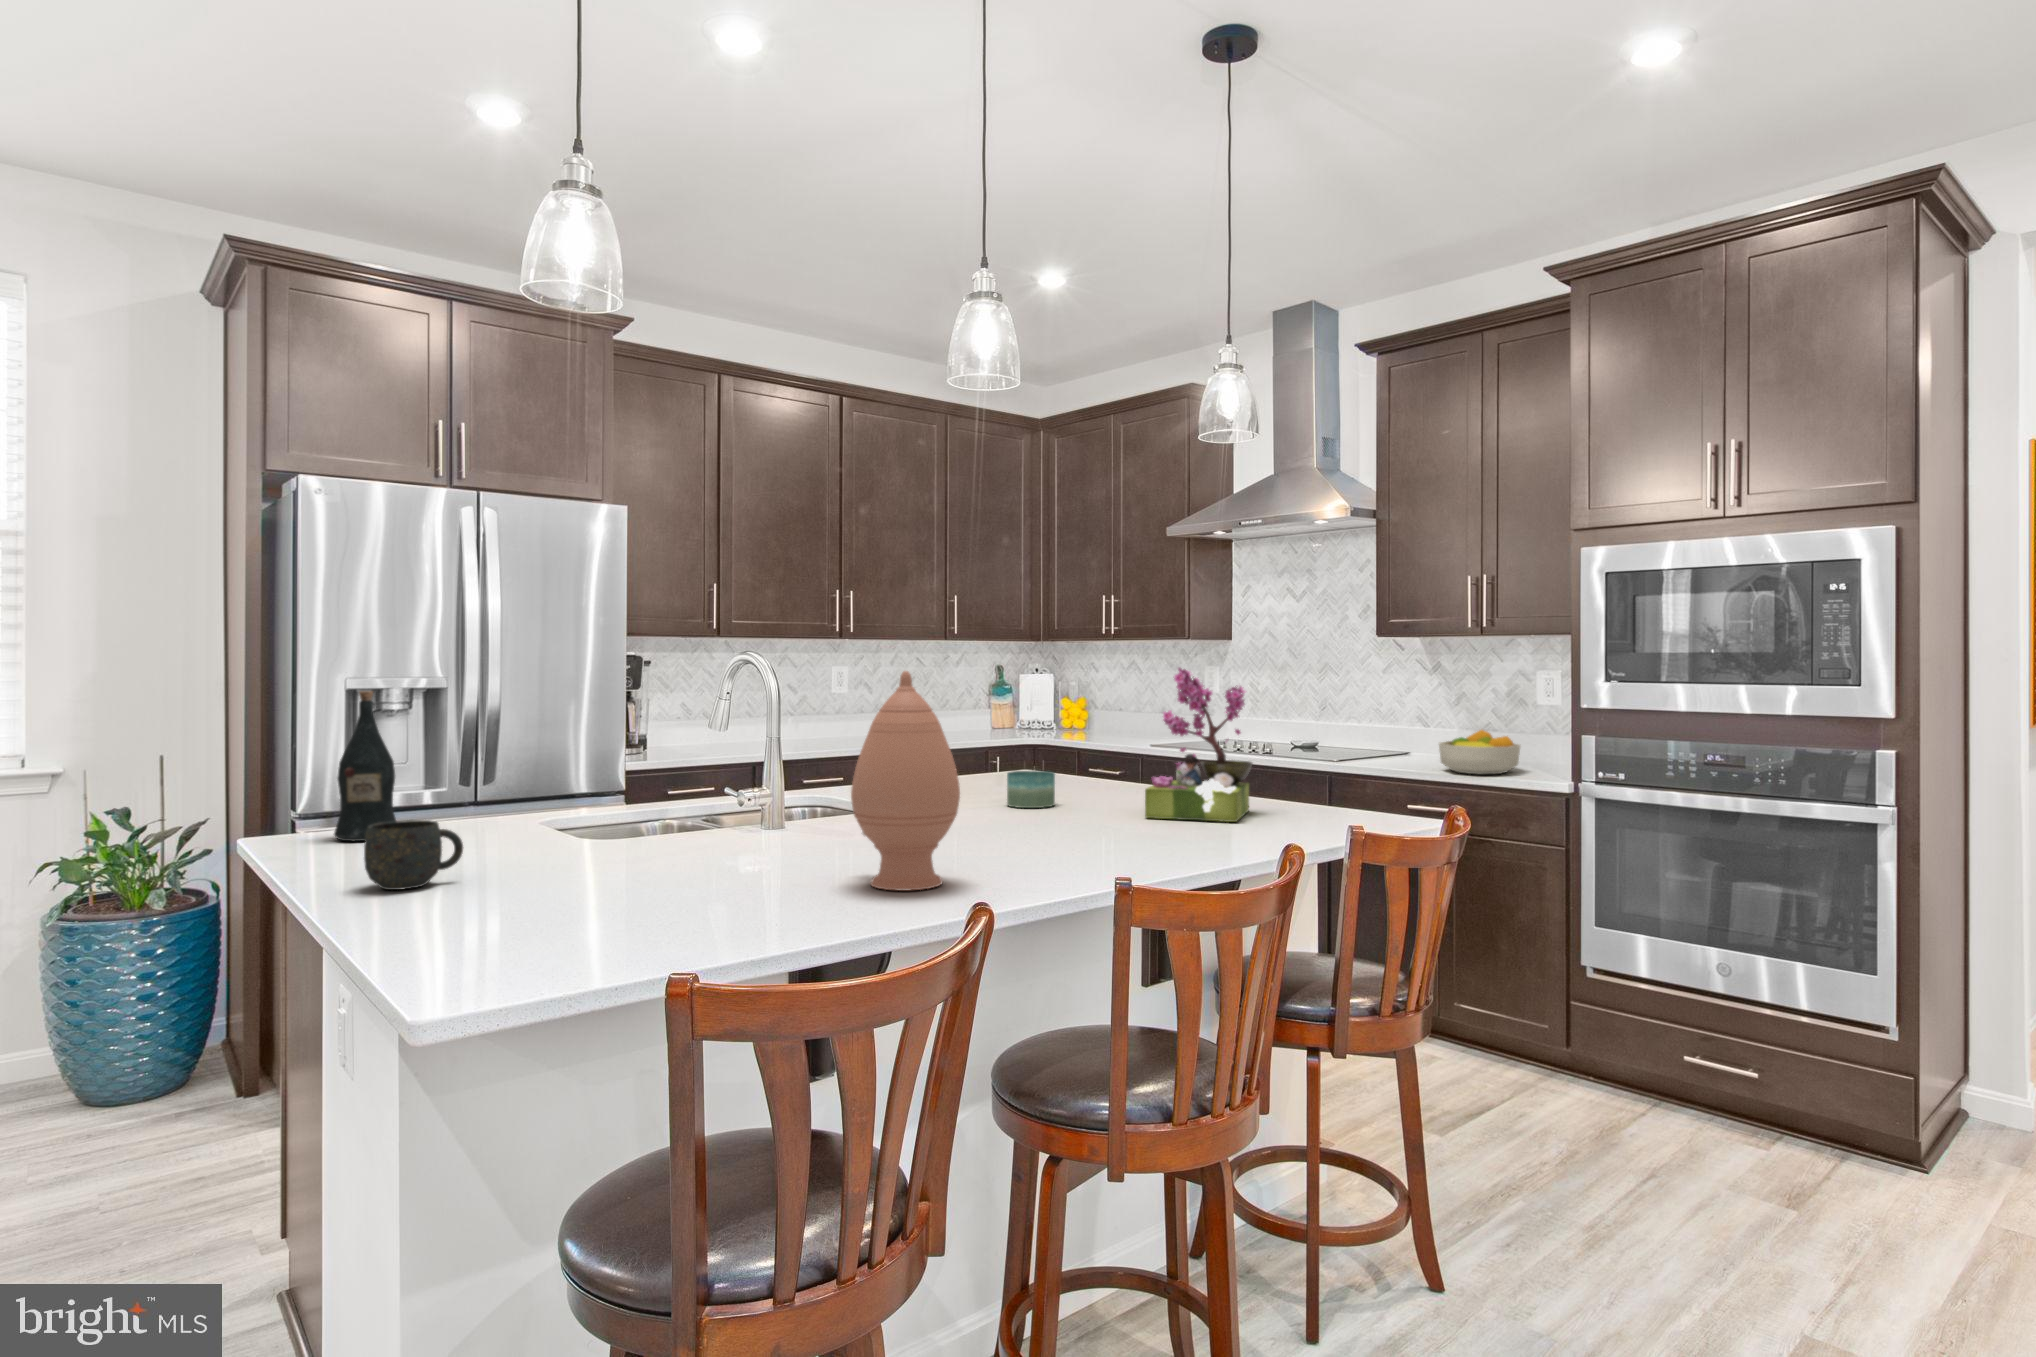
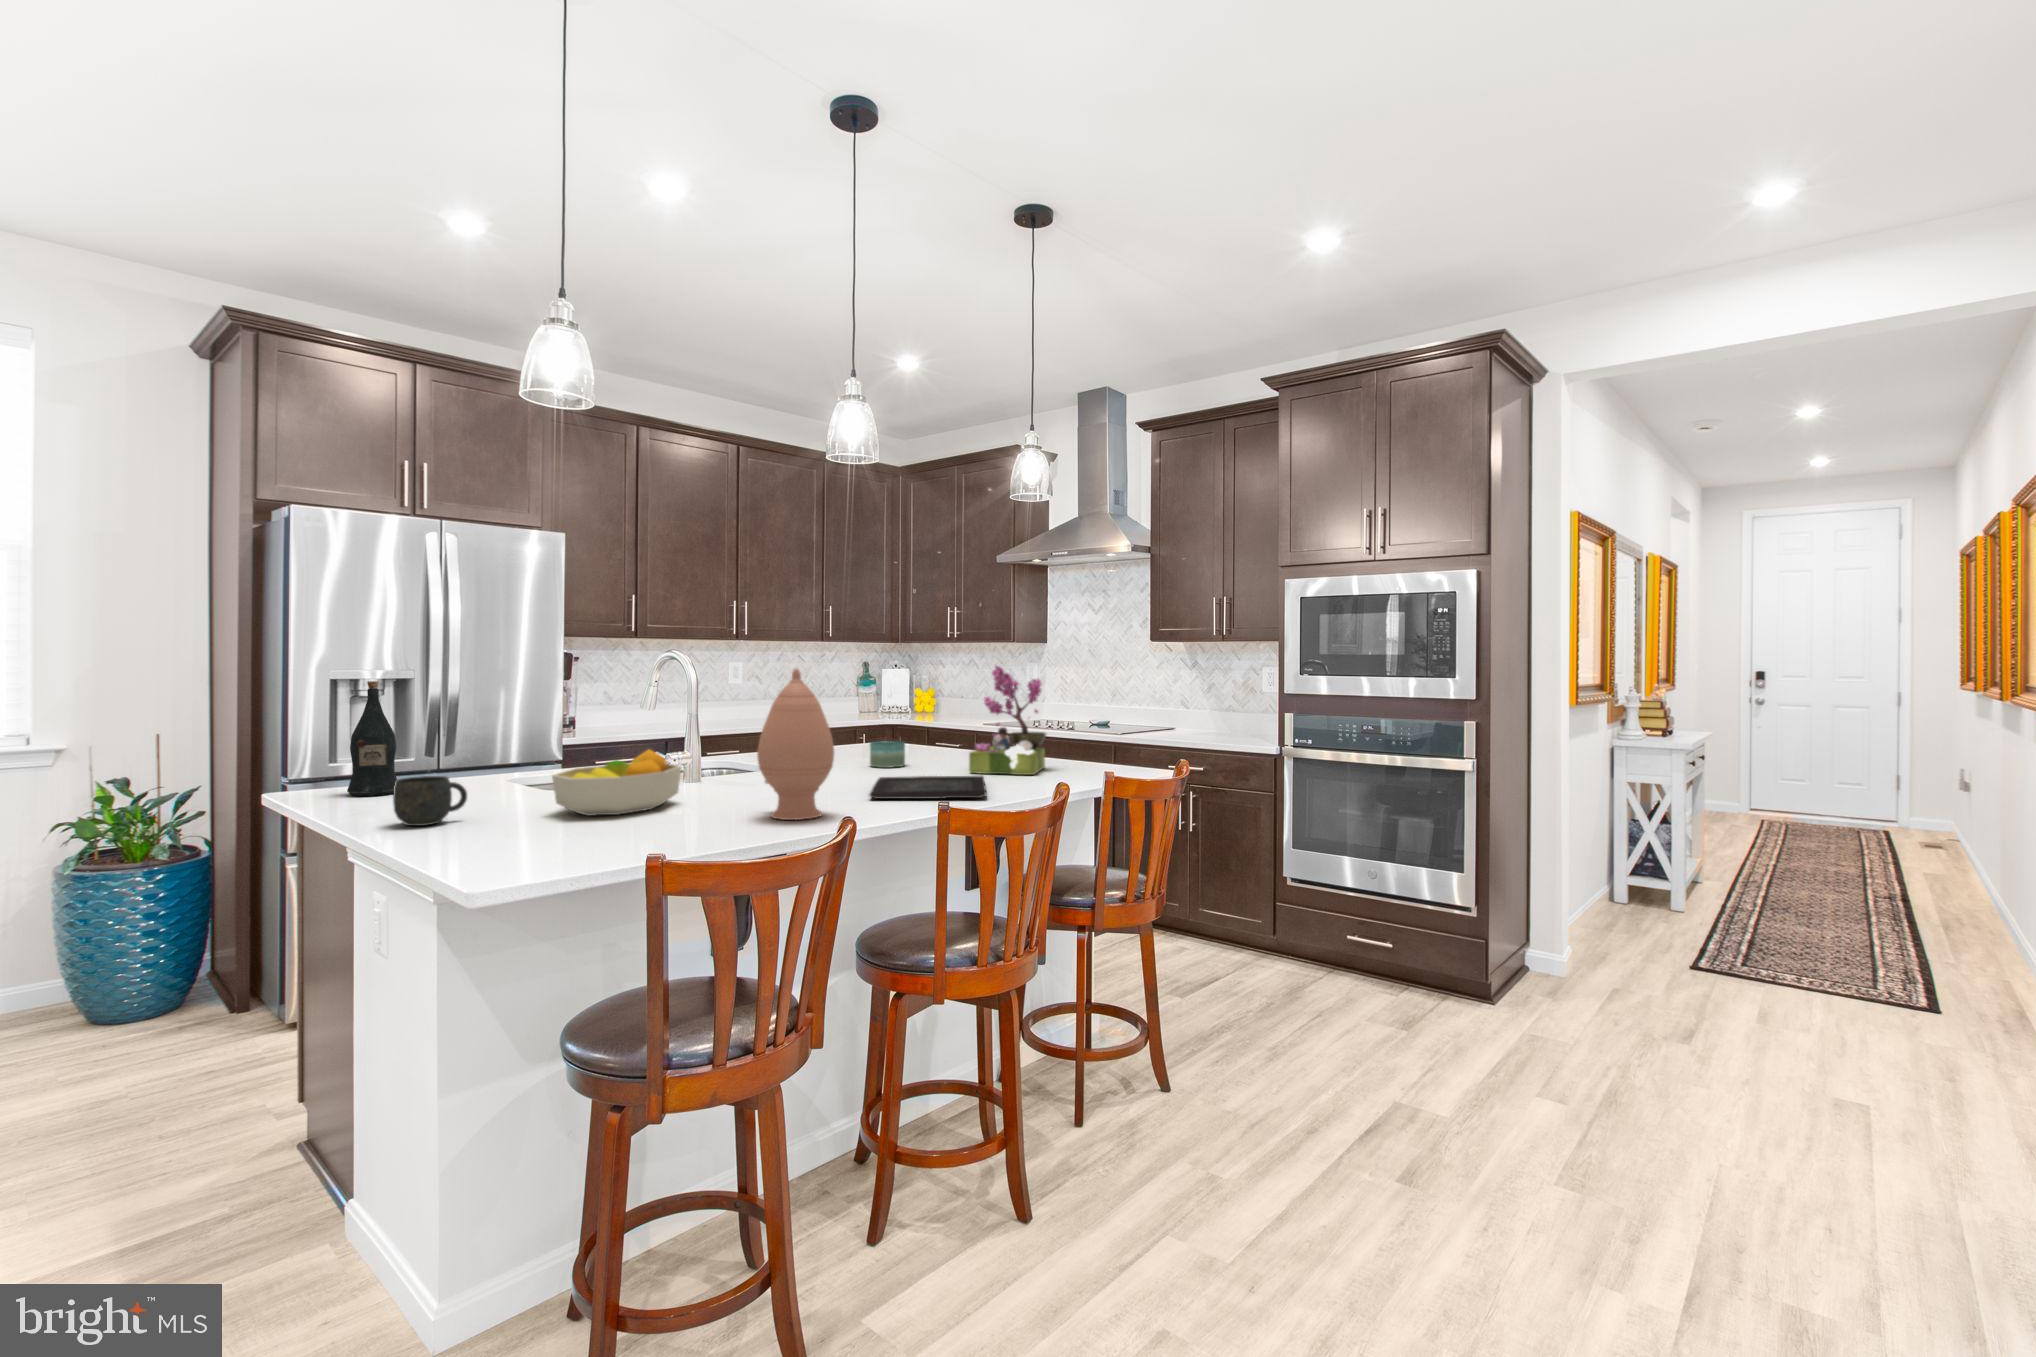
fruit bowl: present [1439,730,1520,774] -> present [552,749,681,816]
tray: none [1009,823,1177,859] -> present [870,776,986,799]

